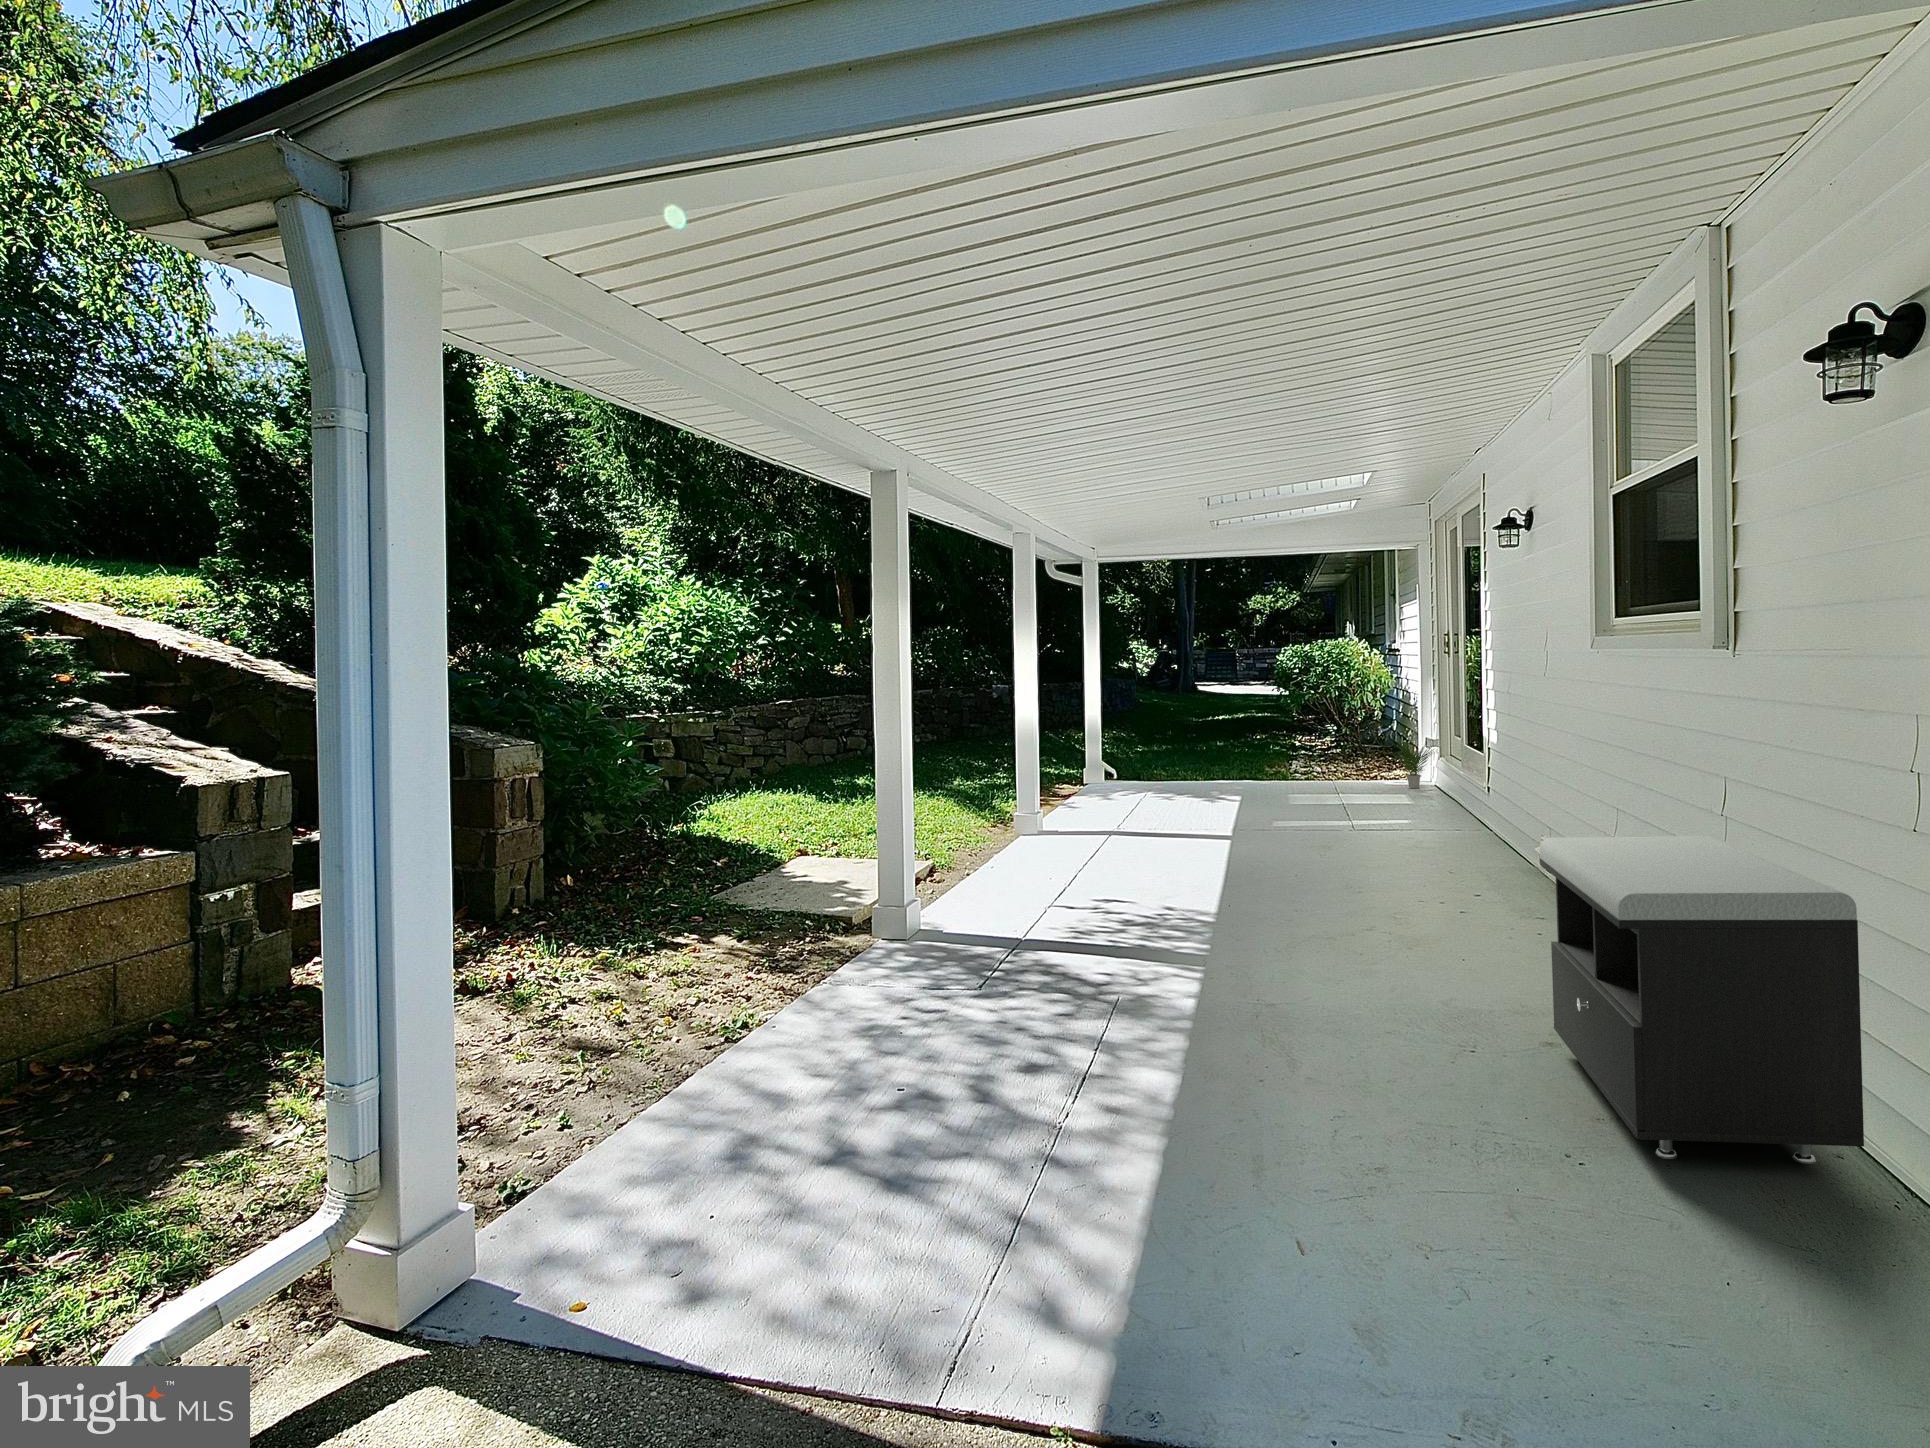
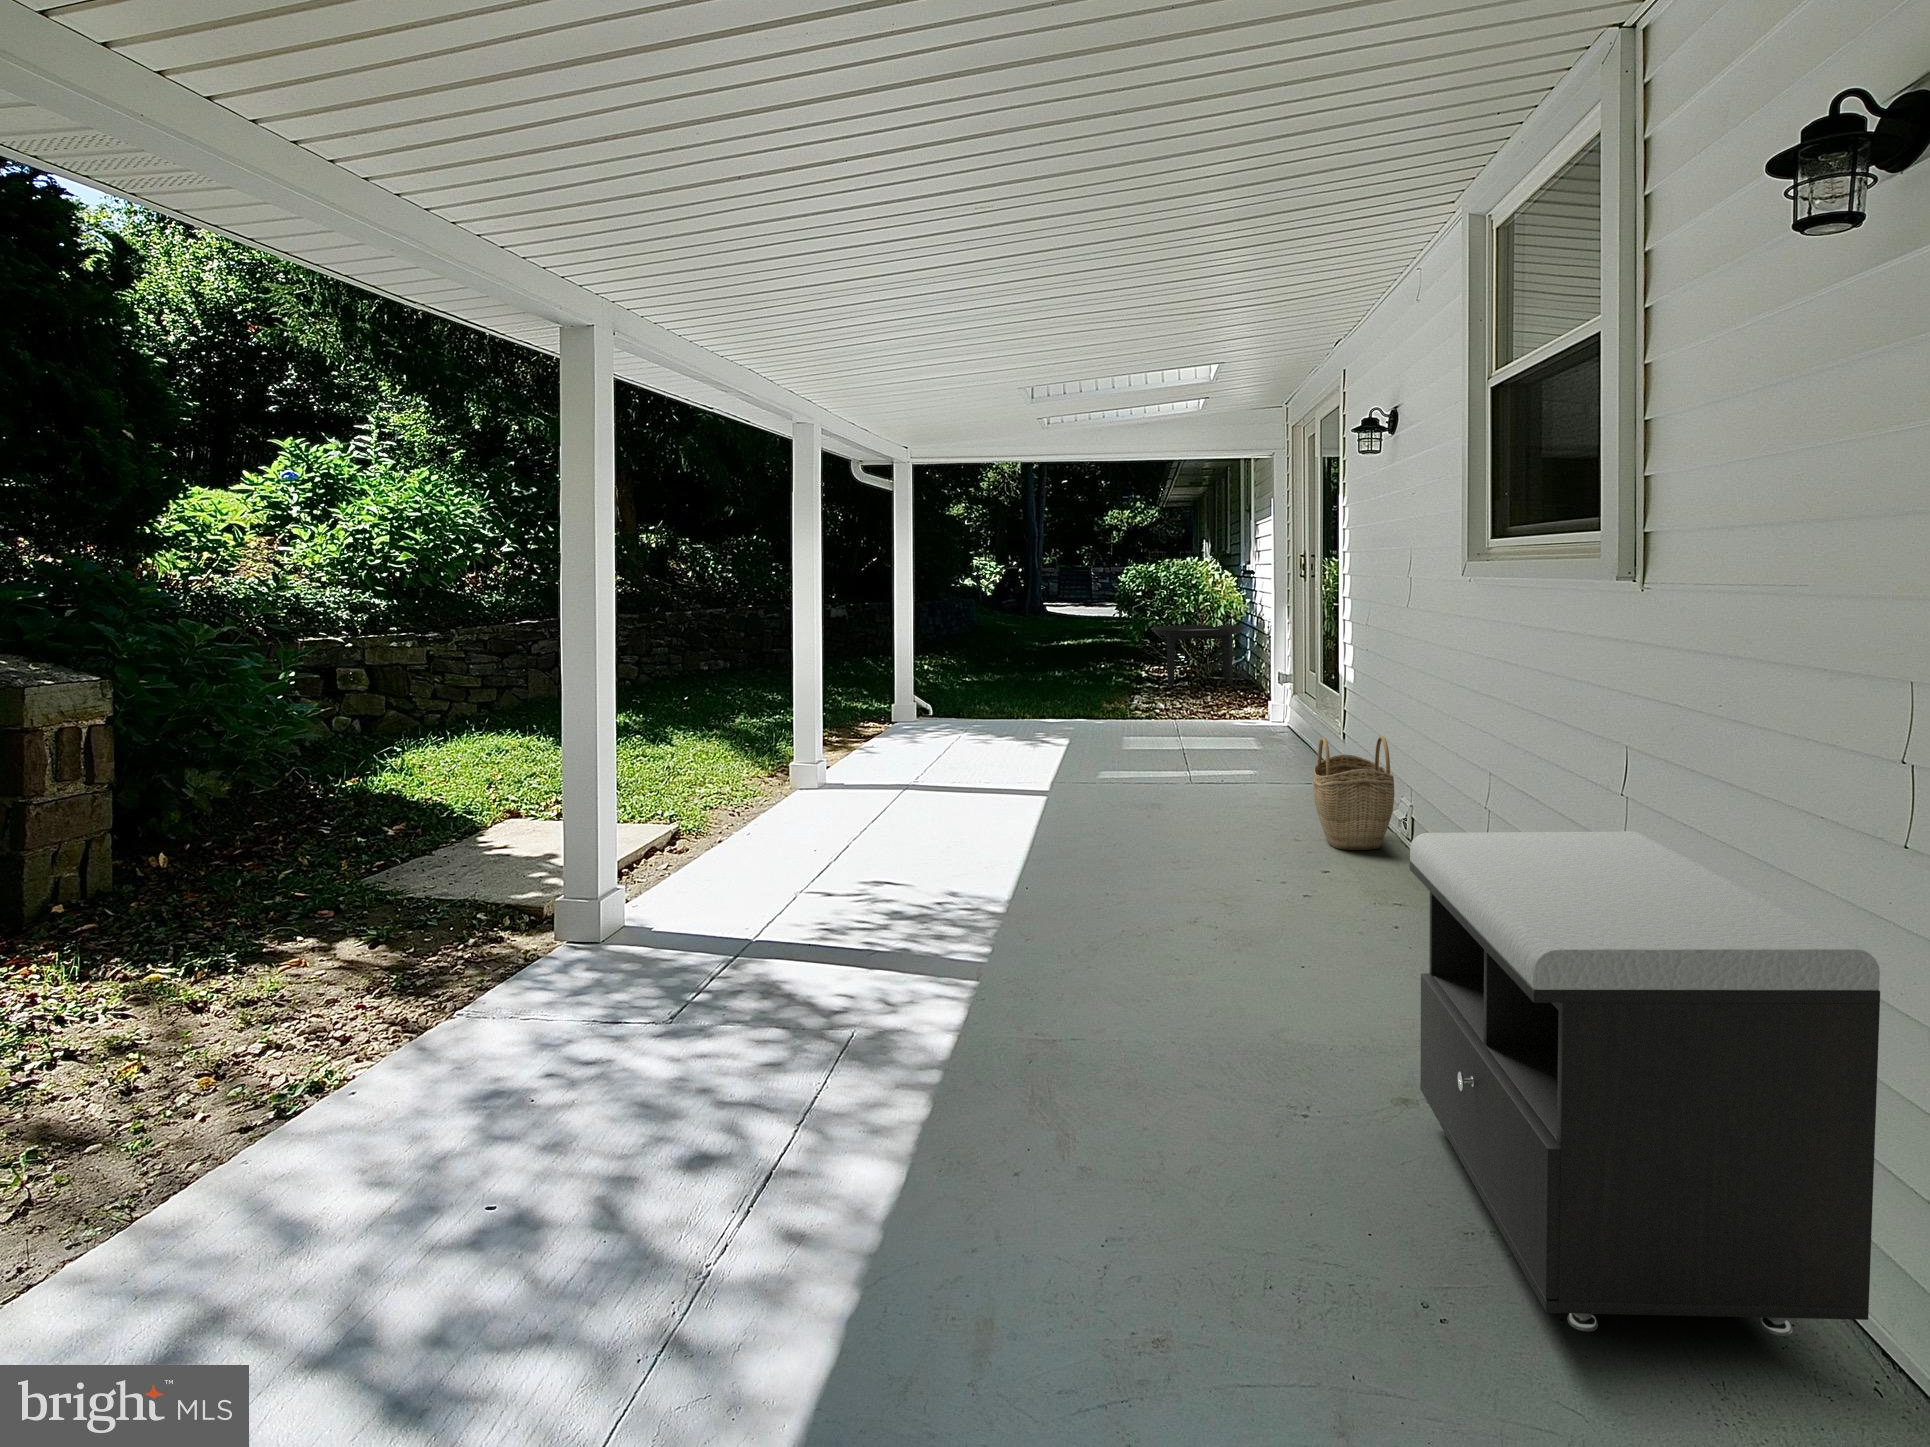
round table: none [1307,698,1396,754] -> present [1152,625,1246,685]
potted plant: present [1392,739,1434,788] -> none [1232,668,1286,727]
woven basket: none [1465,786,1535,882] -> present [1313,736,1394,850]

